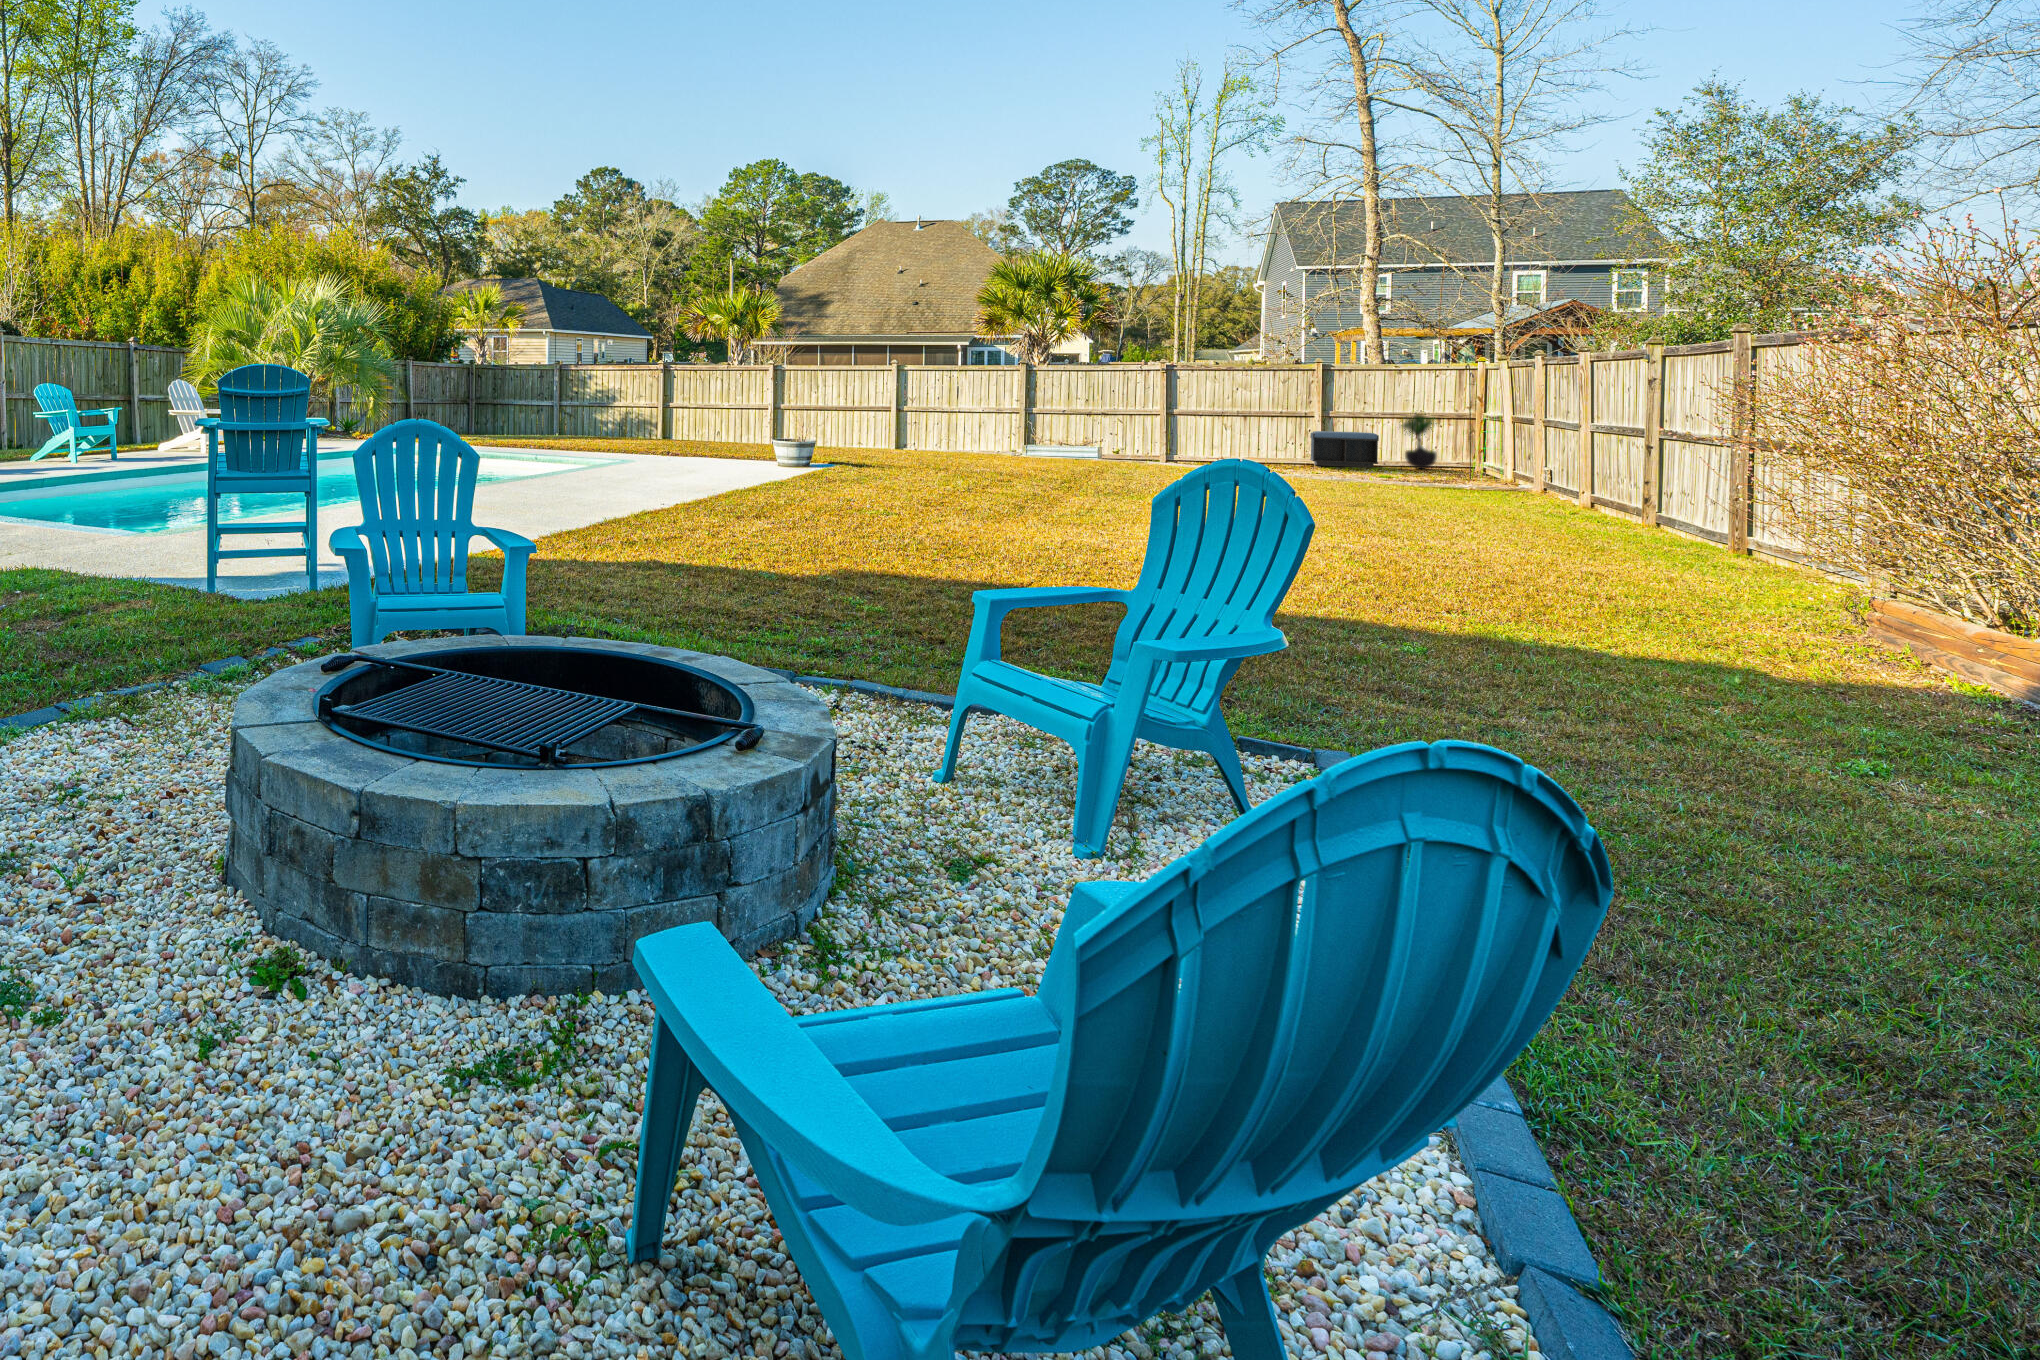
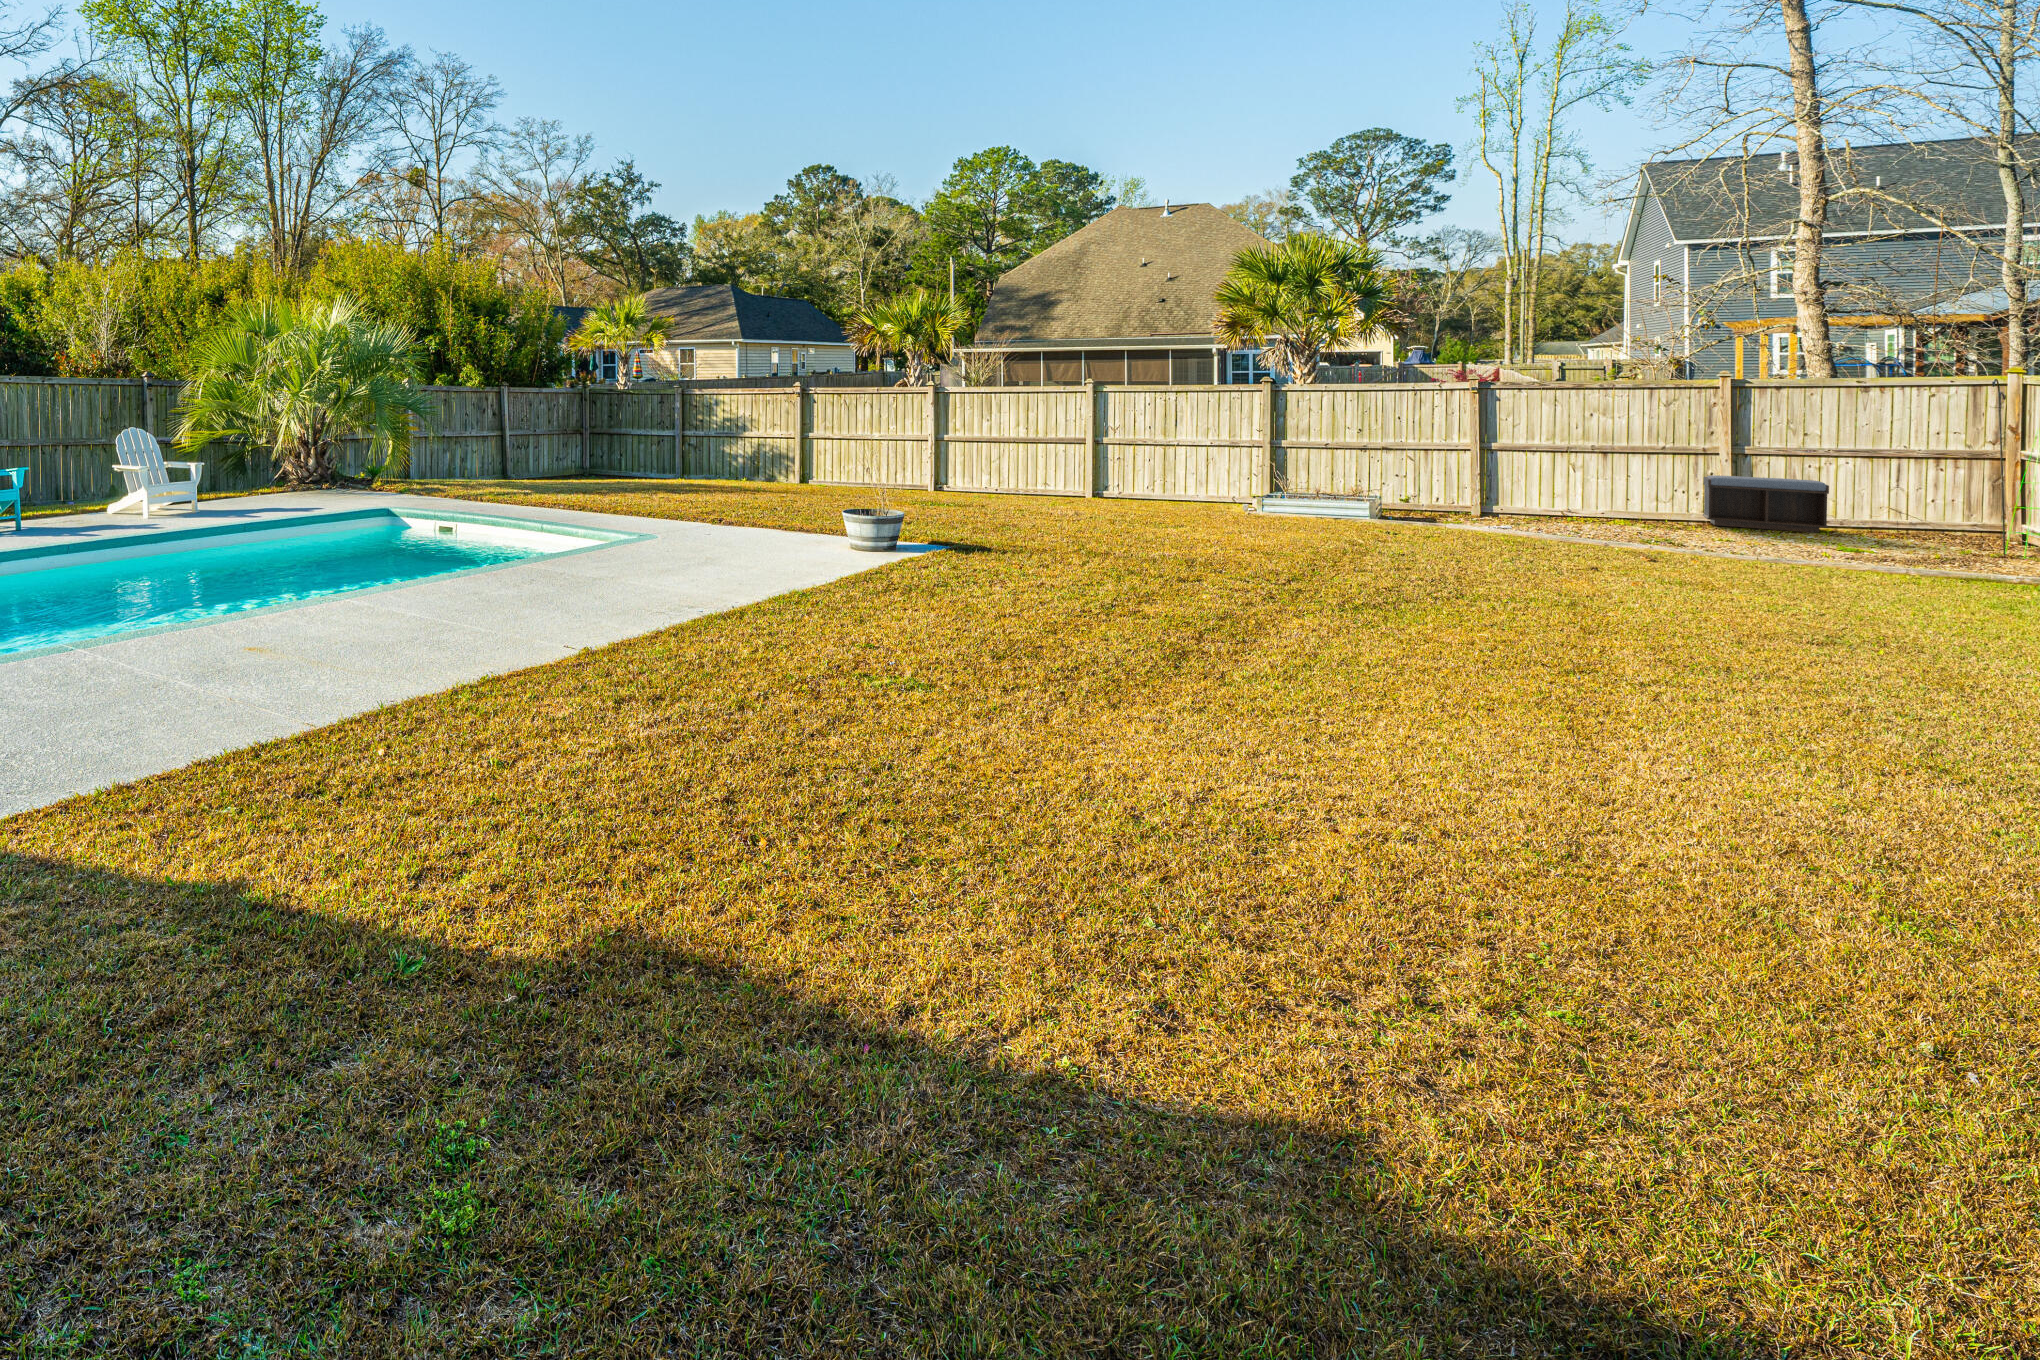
potted tree: present [1400,413,1437,469] -> none [1864,446,1950,539]

